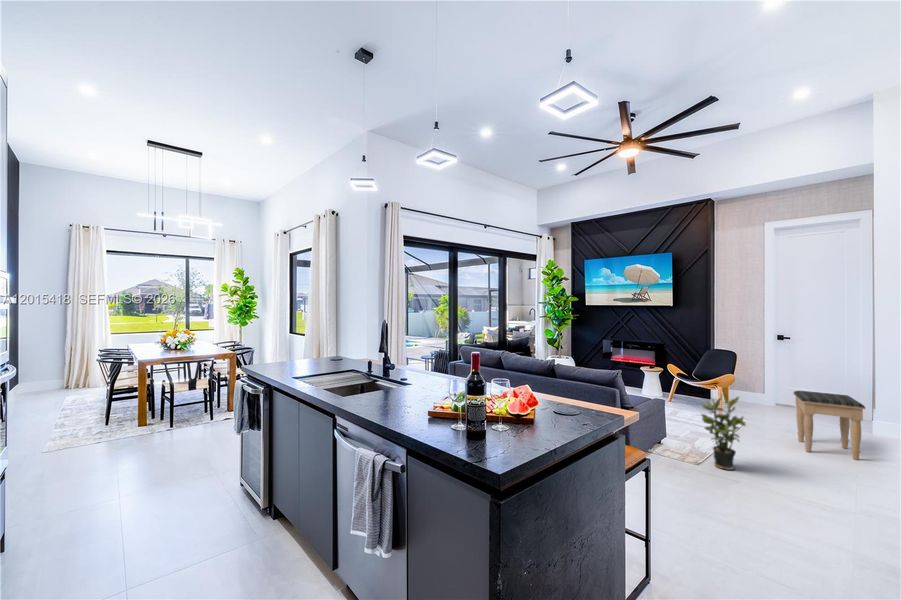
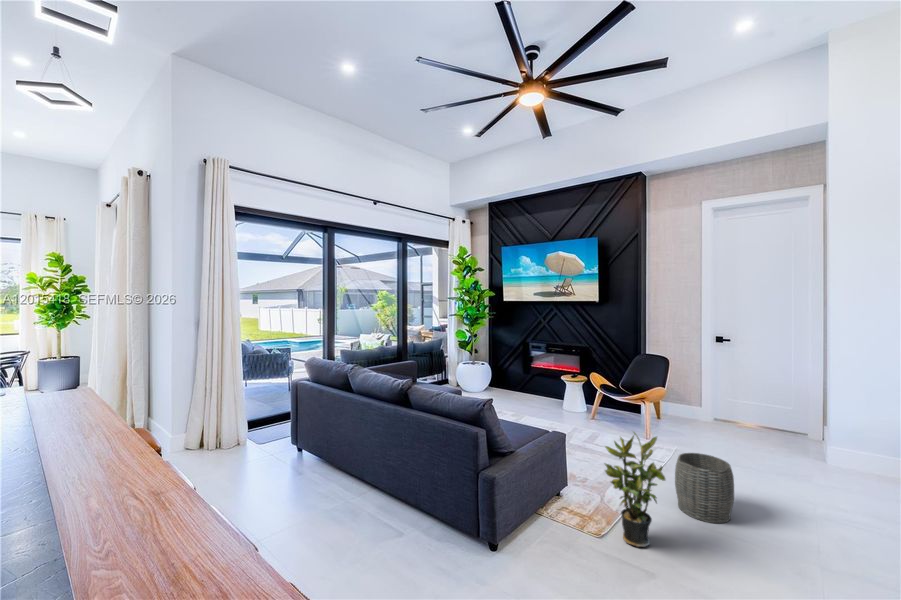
footstool: present [794,391,865,460] -> none [731,414,821,514]
woven basket: none [750,415,797,462] -> present [675,453,734,523]

